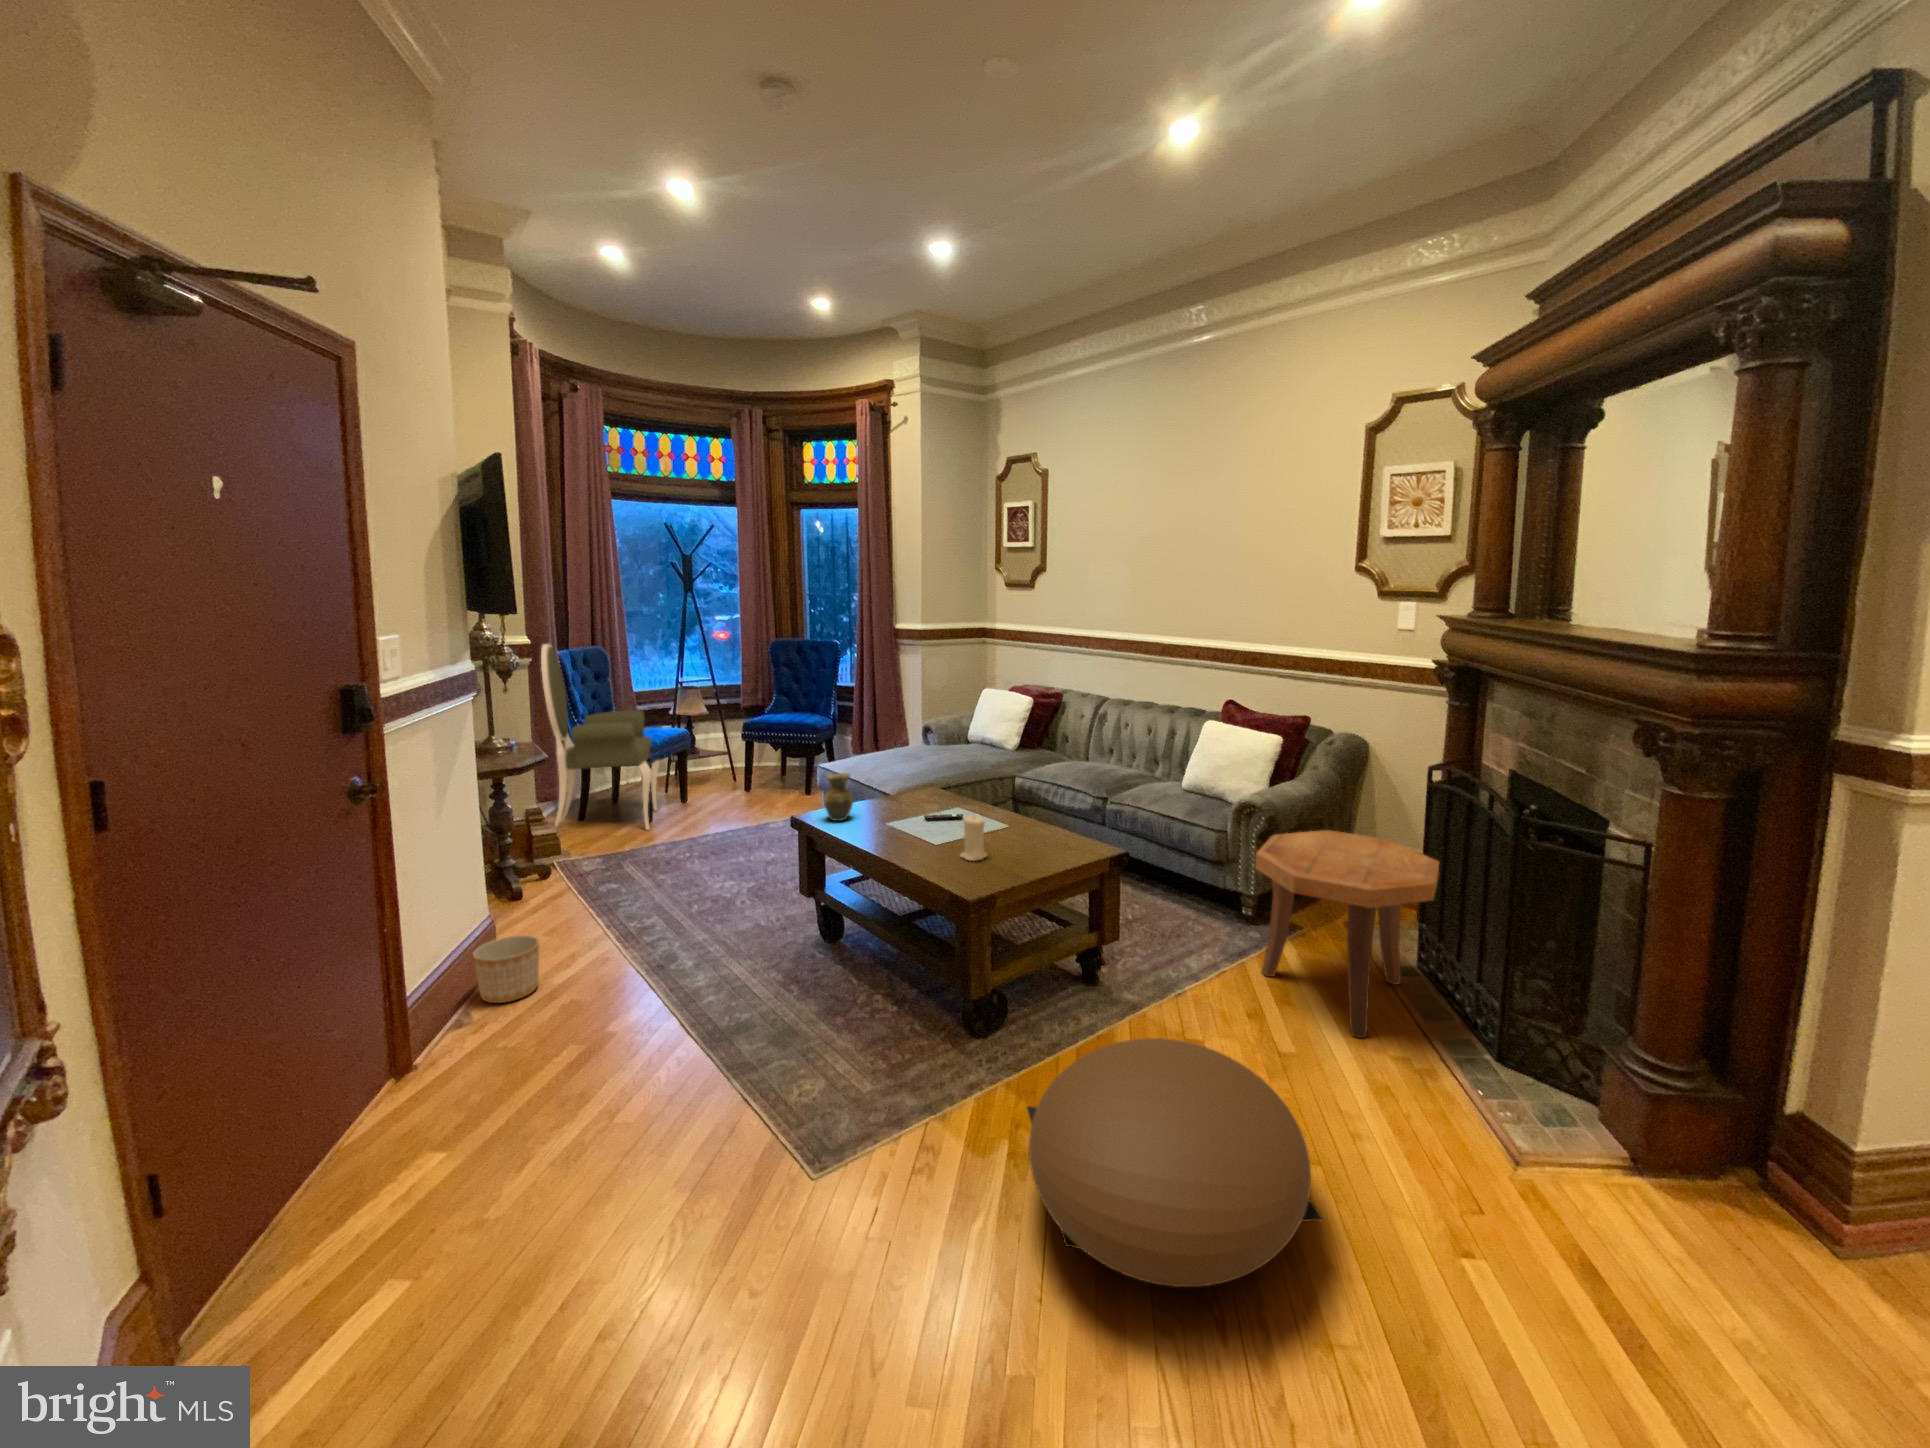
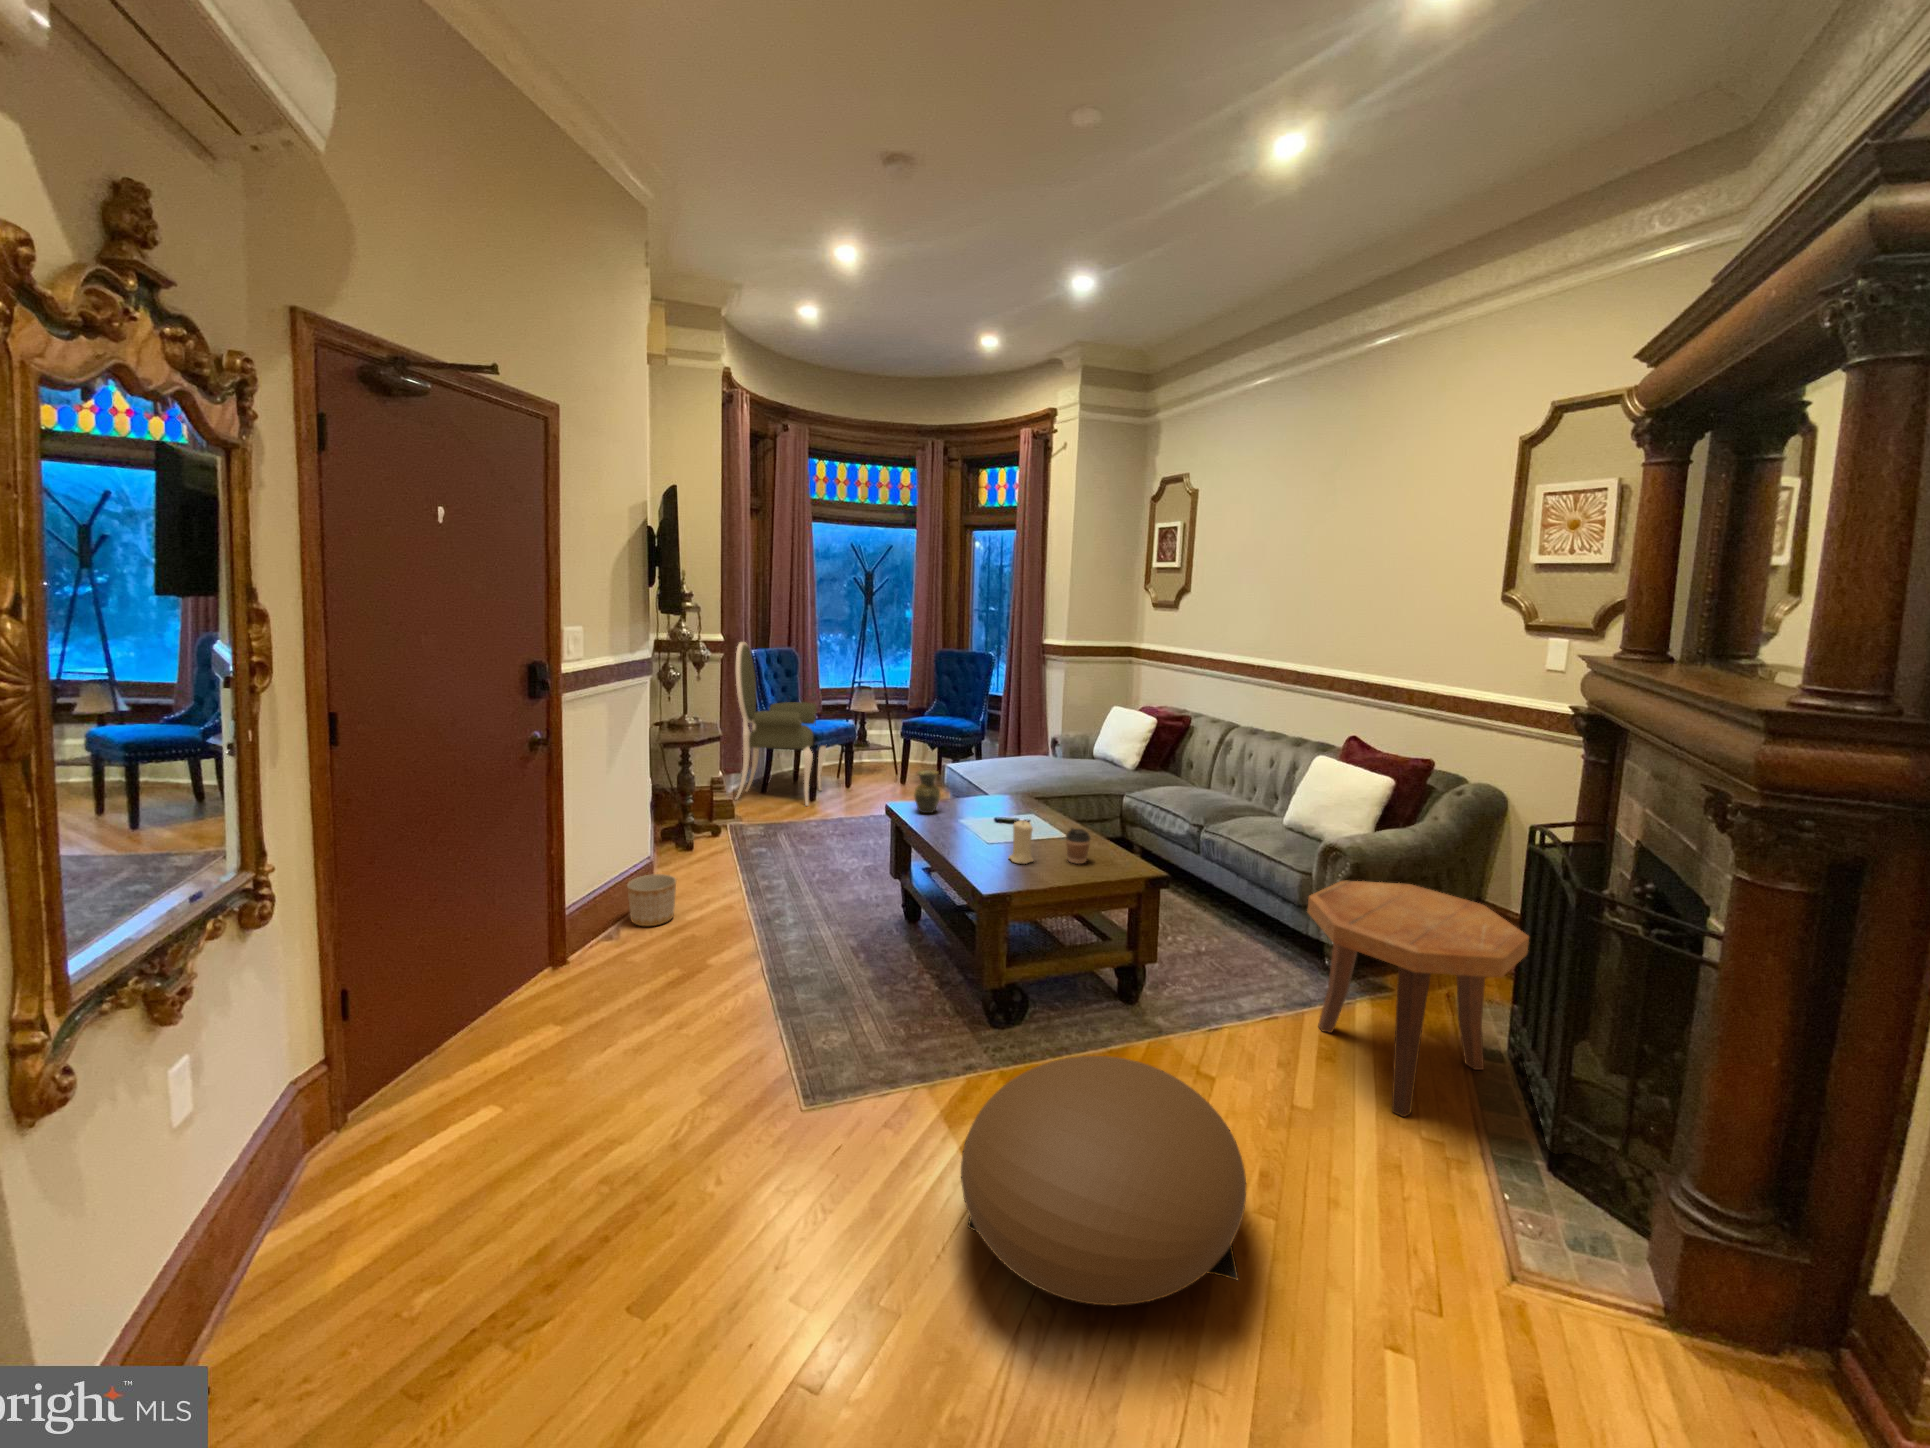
coffee cup: none [1016,817,1042,853] -> present [1066,828,1090,864]

